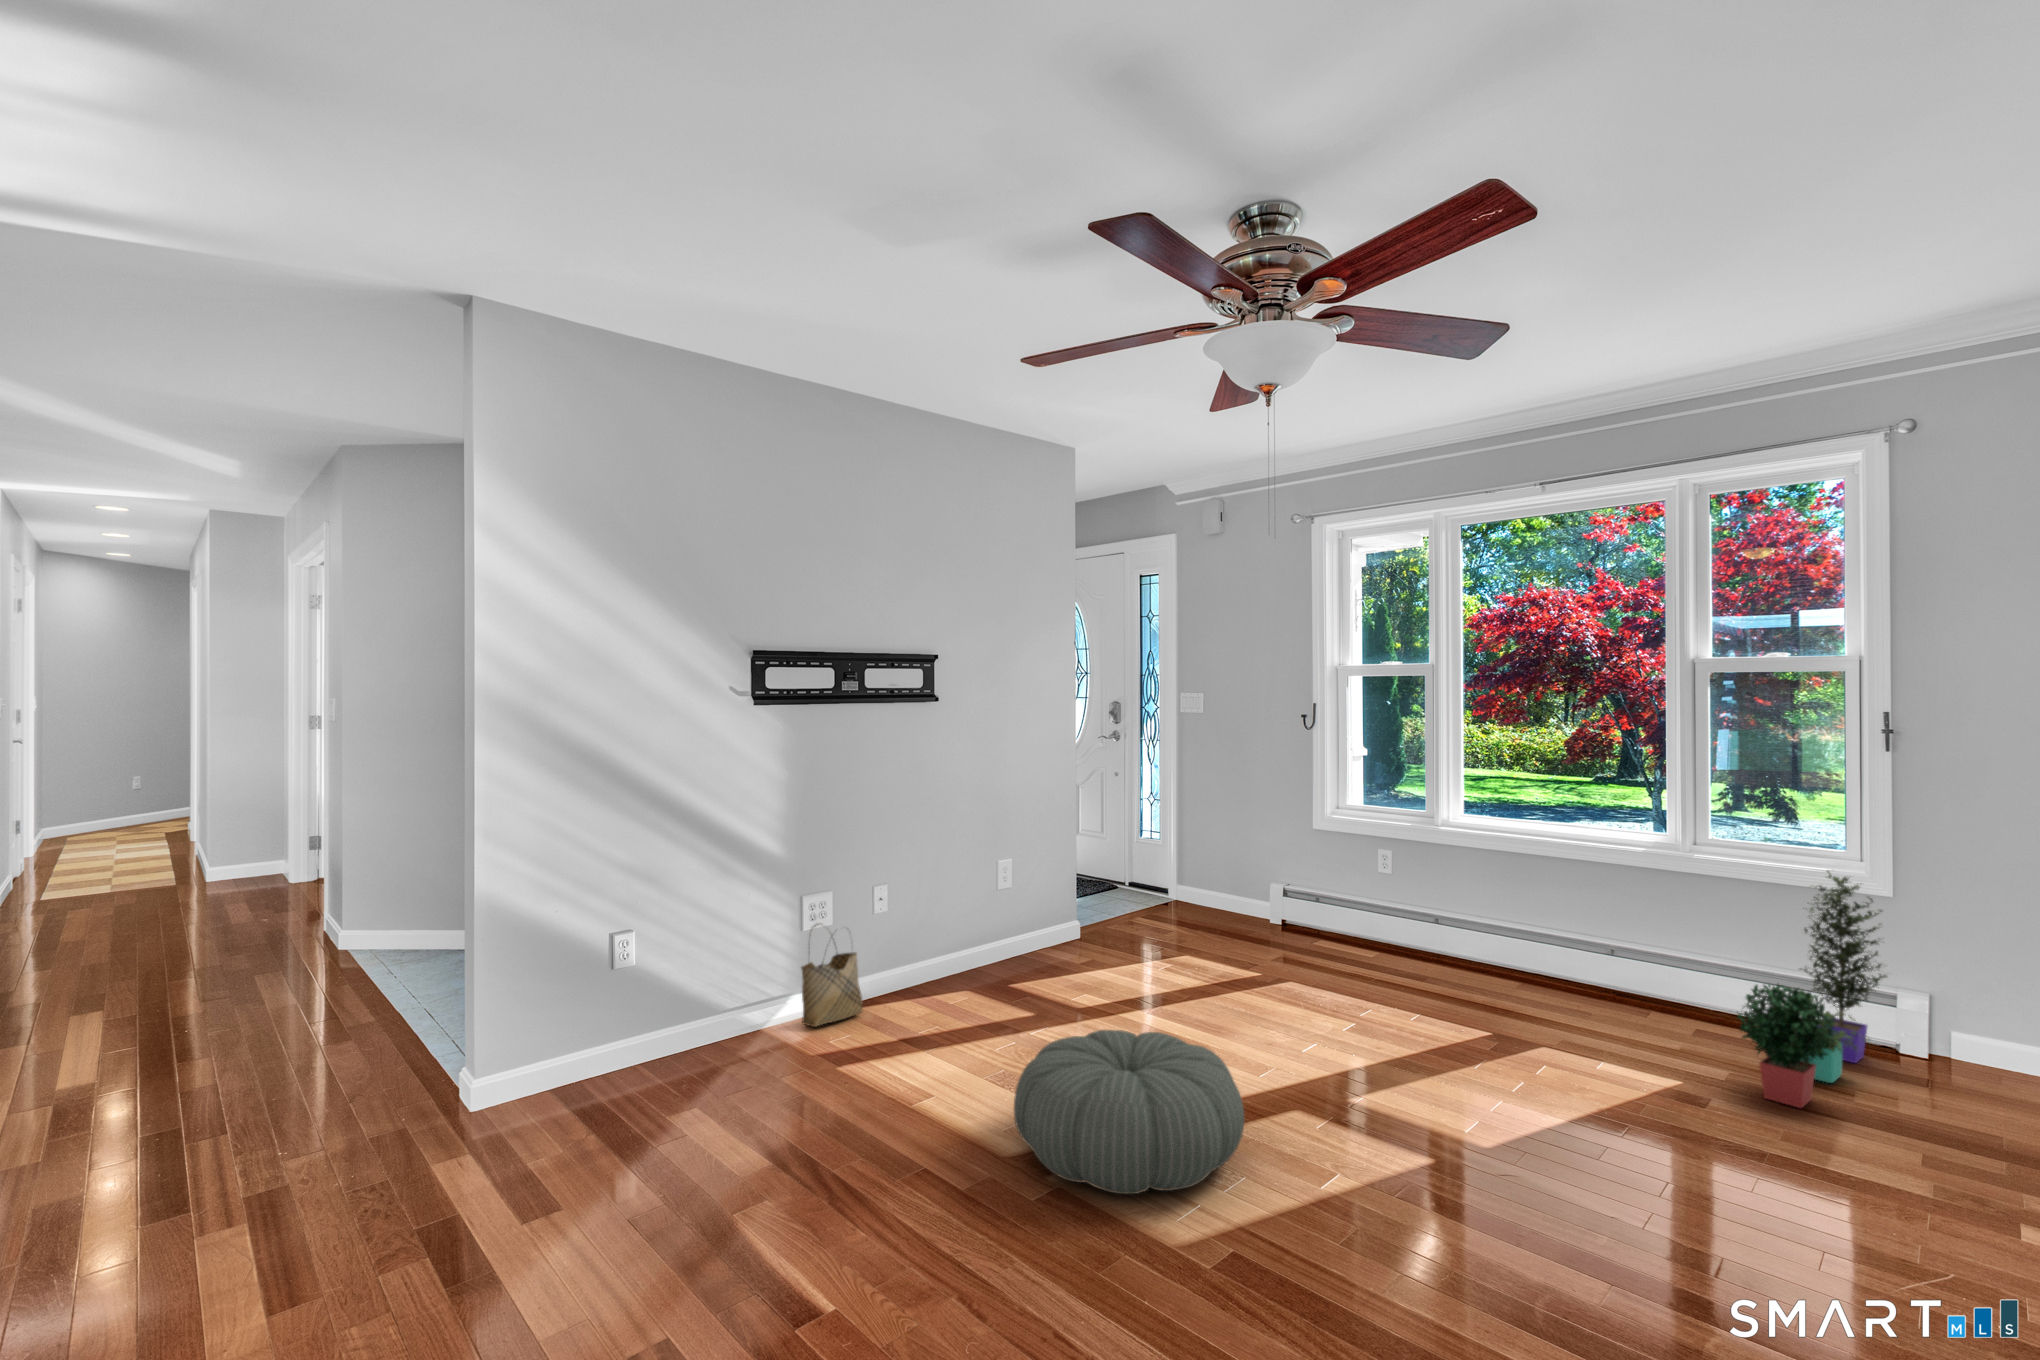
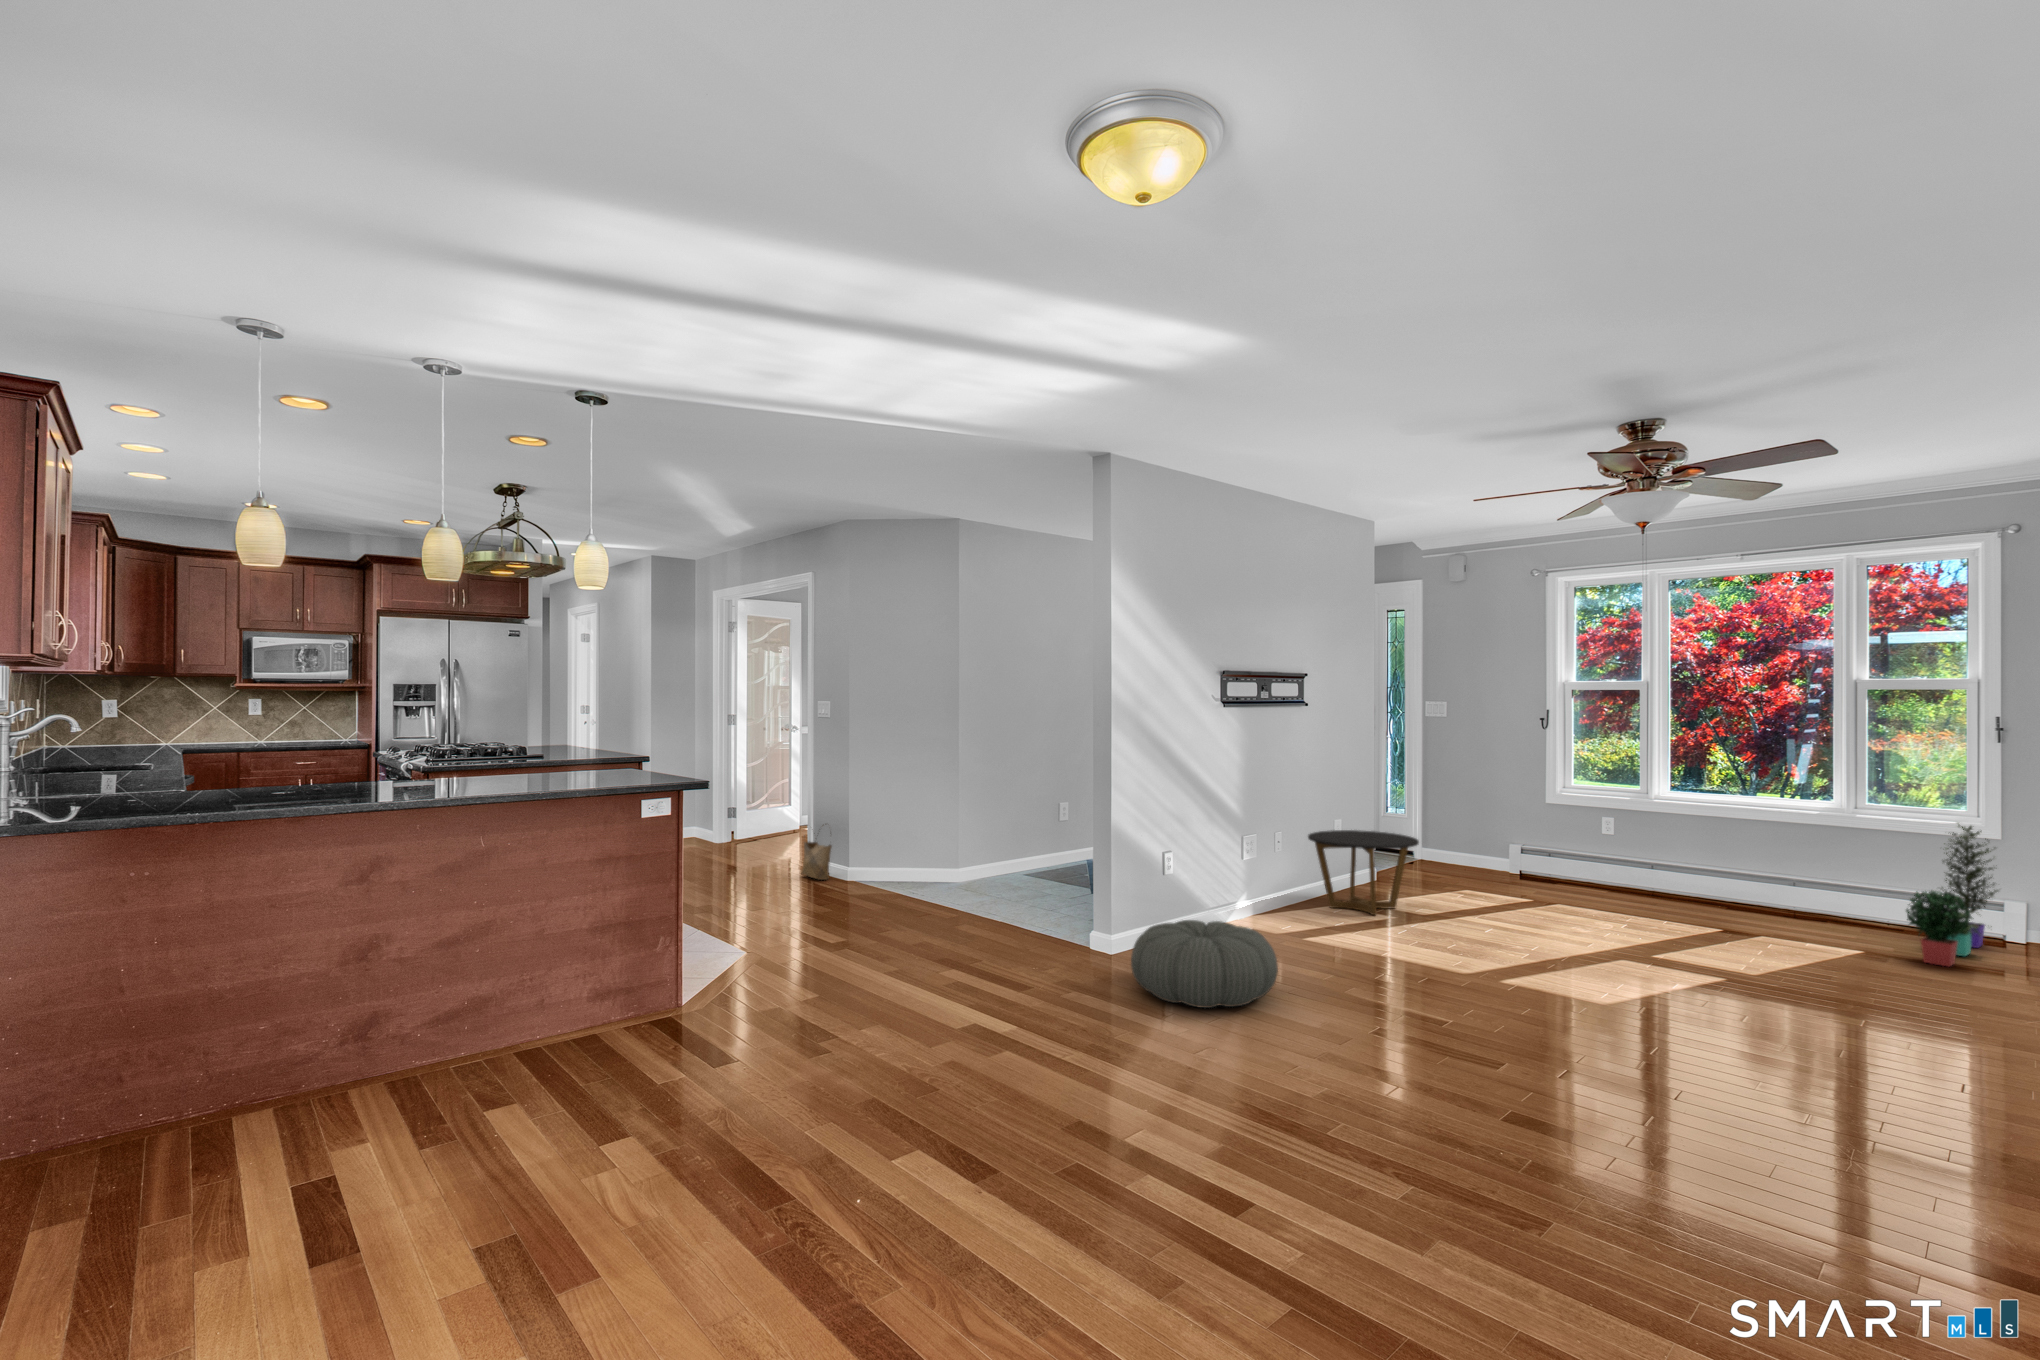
side table: none [926,876,1077,1007] -> present [1308,830,1419,915]
woven basket: present [801,924,863,1027] -> present [801,842,832,880]
pouf: present [1014,1030,1244,1194] -> present [1131,920,1278,1008]

